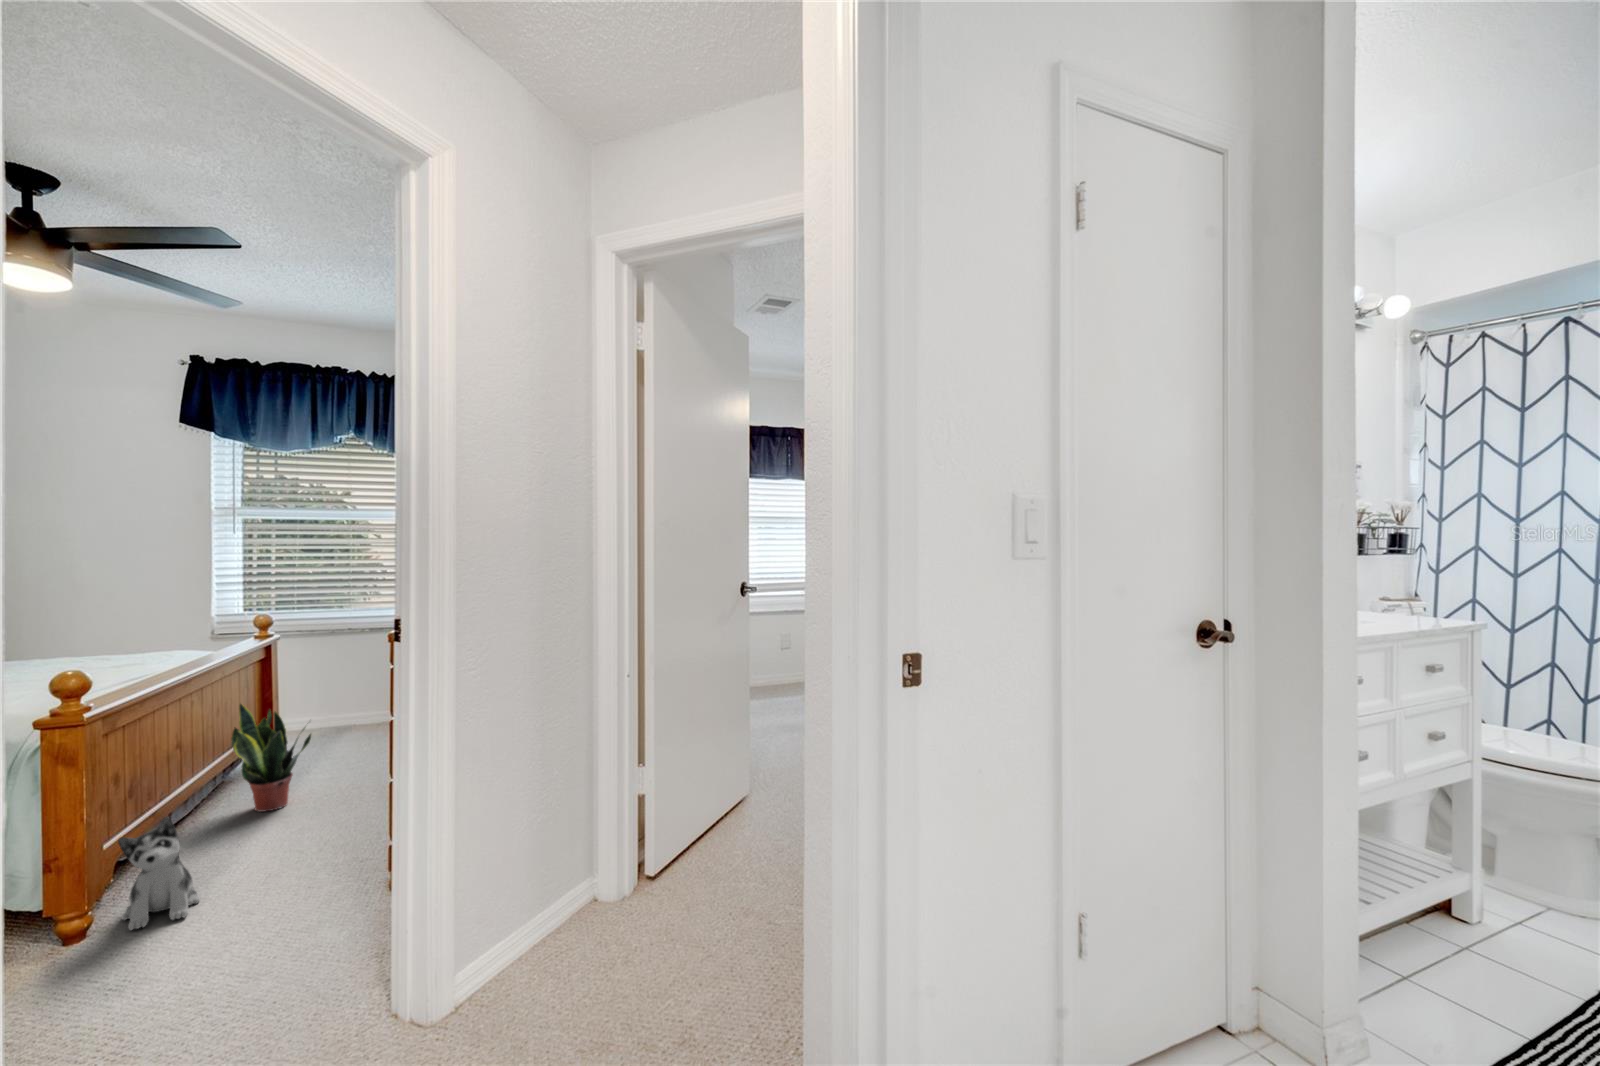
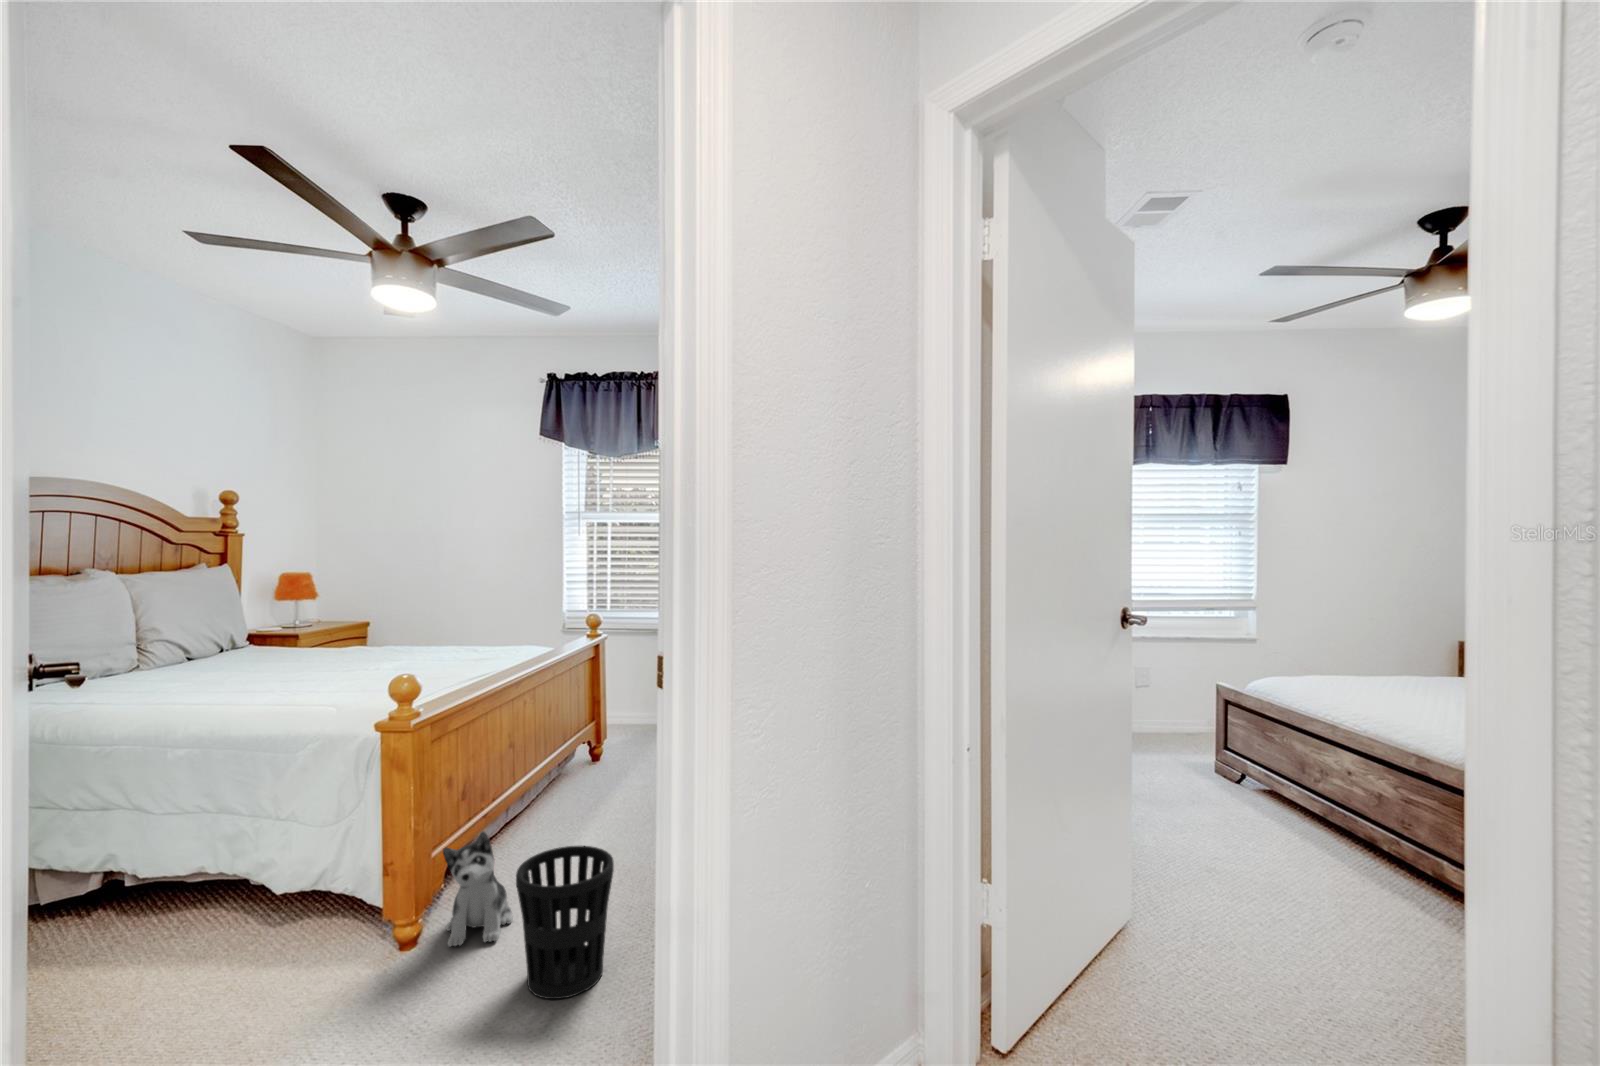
potted plant: present [231,704,311,812] -> none [559,704,628,815]
wastebasket: none [217,811,320,944] -> present [516,846,614,999]

